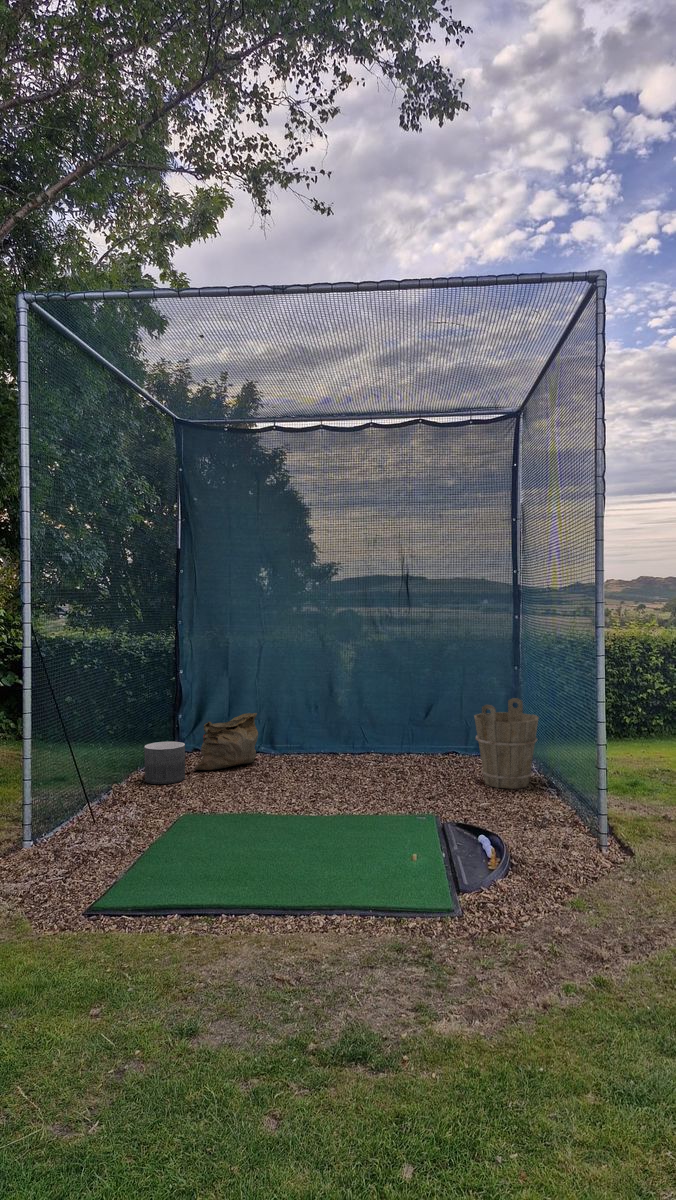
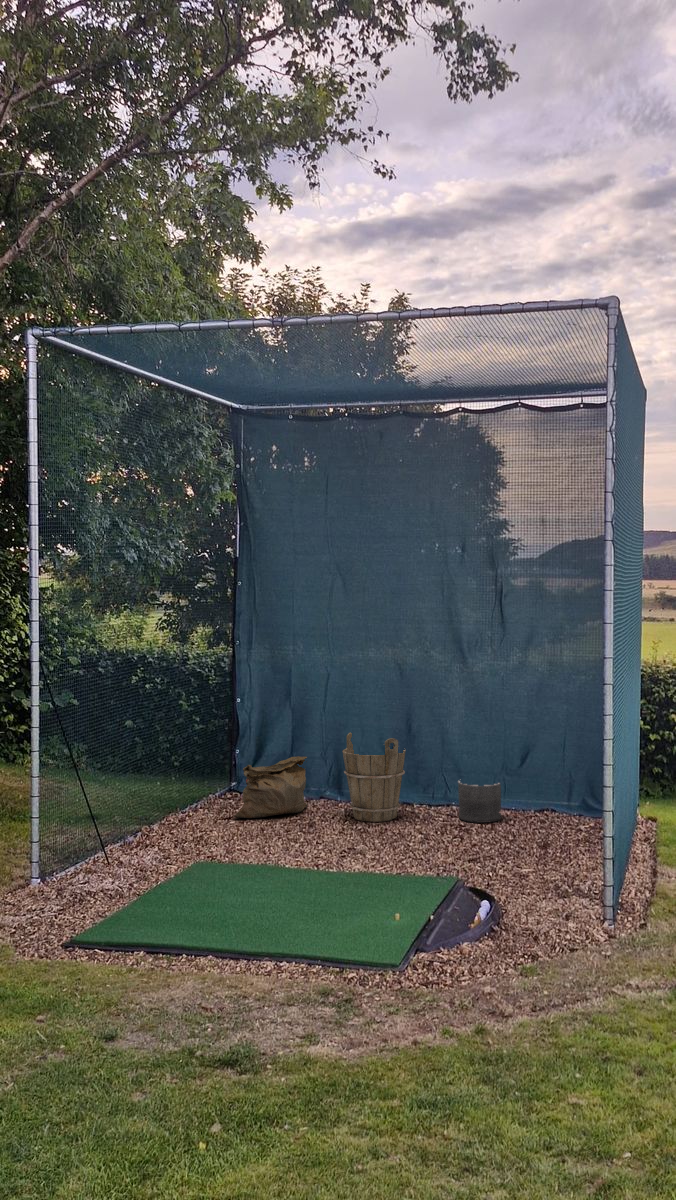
bucket: present [474,698,539,789] -> present [343,733,405,822]
planter: present [144,742,185,784] -> present [458,781,501,823]

